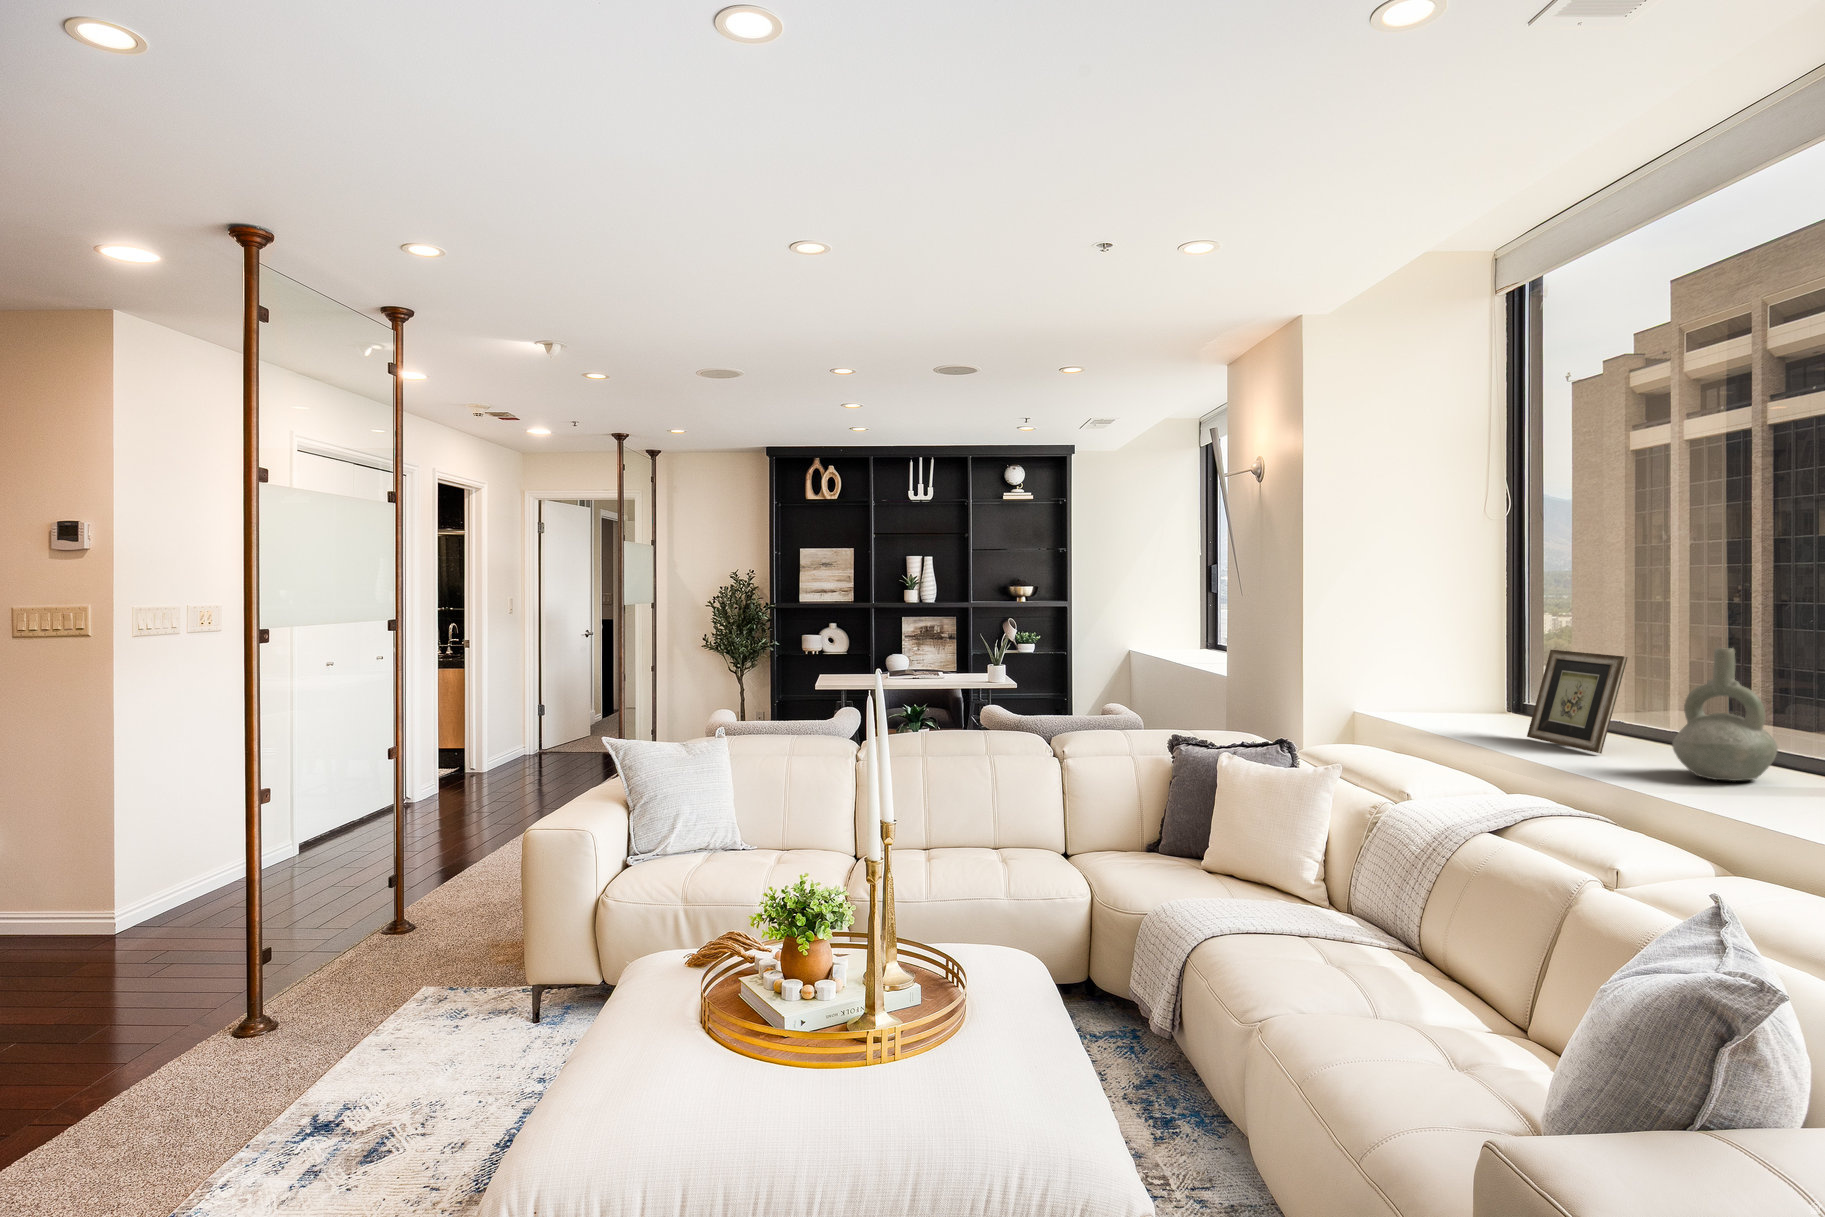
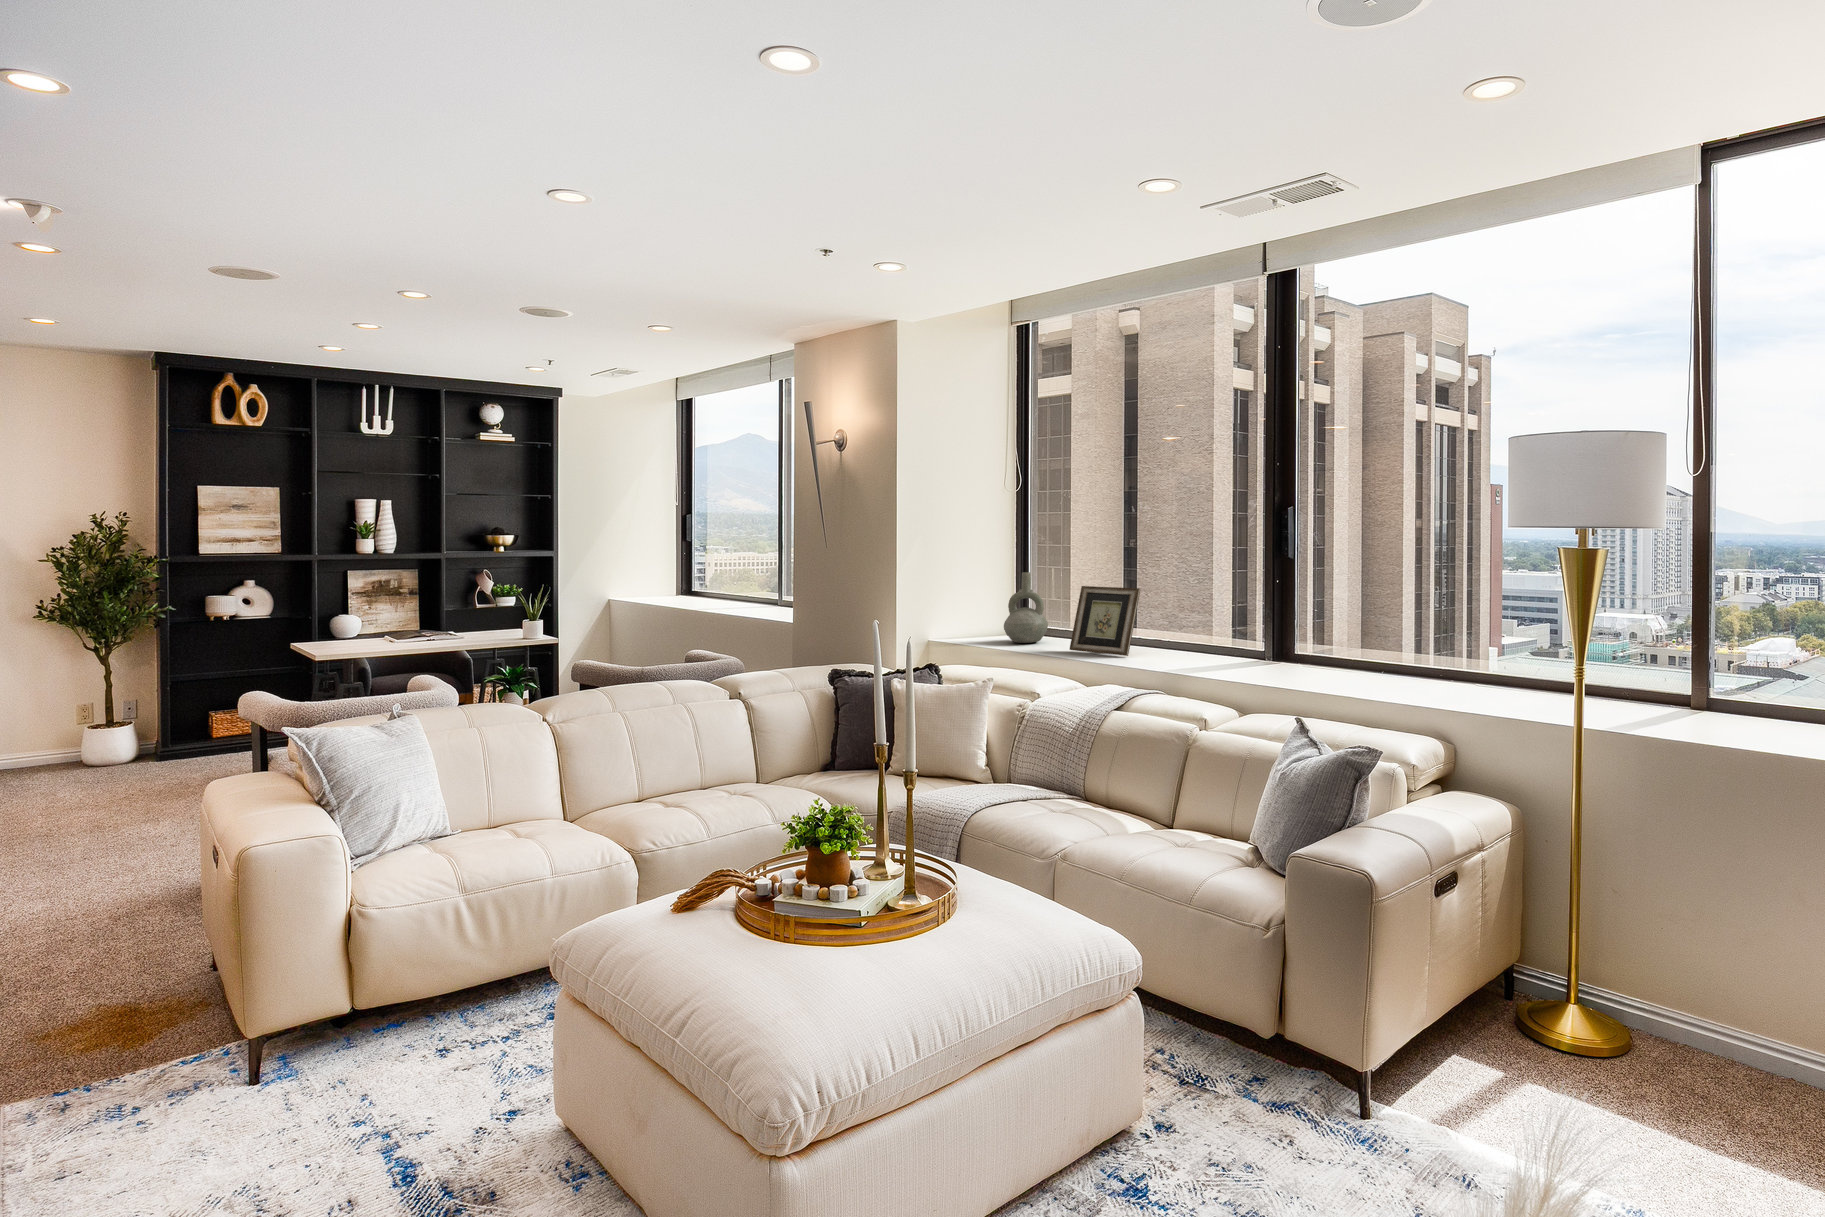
decorative vase: present [1672,648,1778,781] -> present [1004,572,1048,643]

